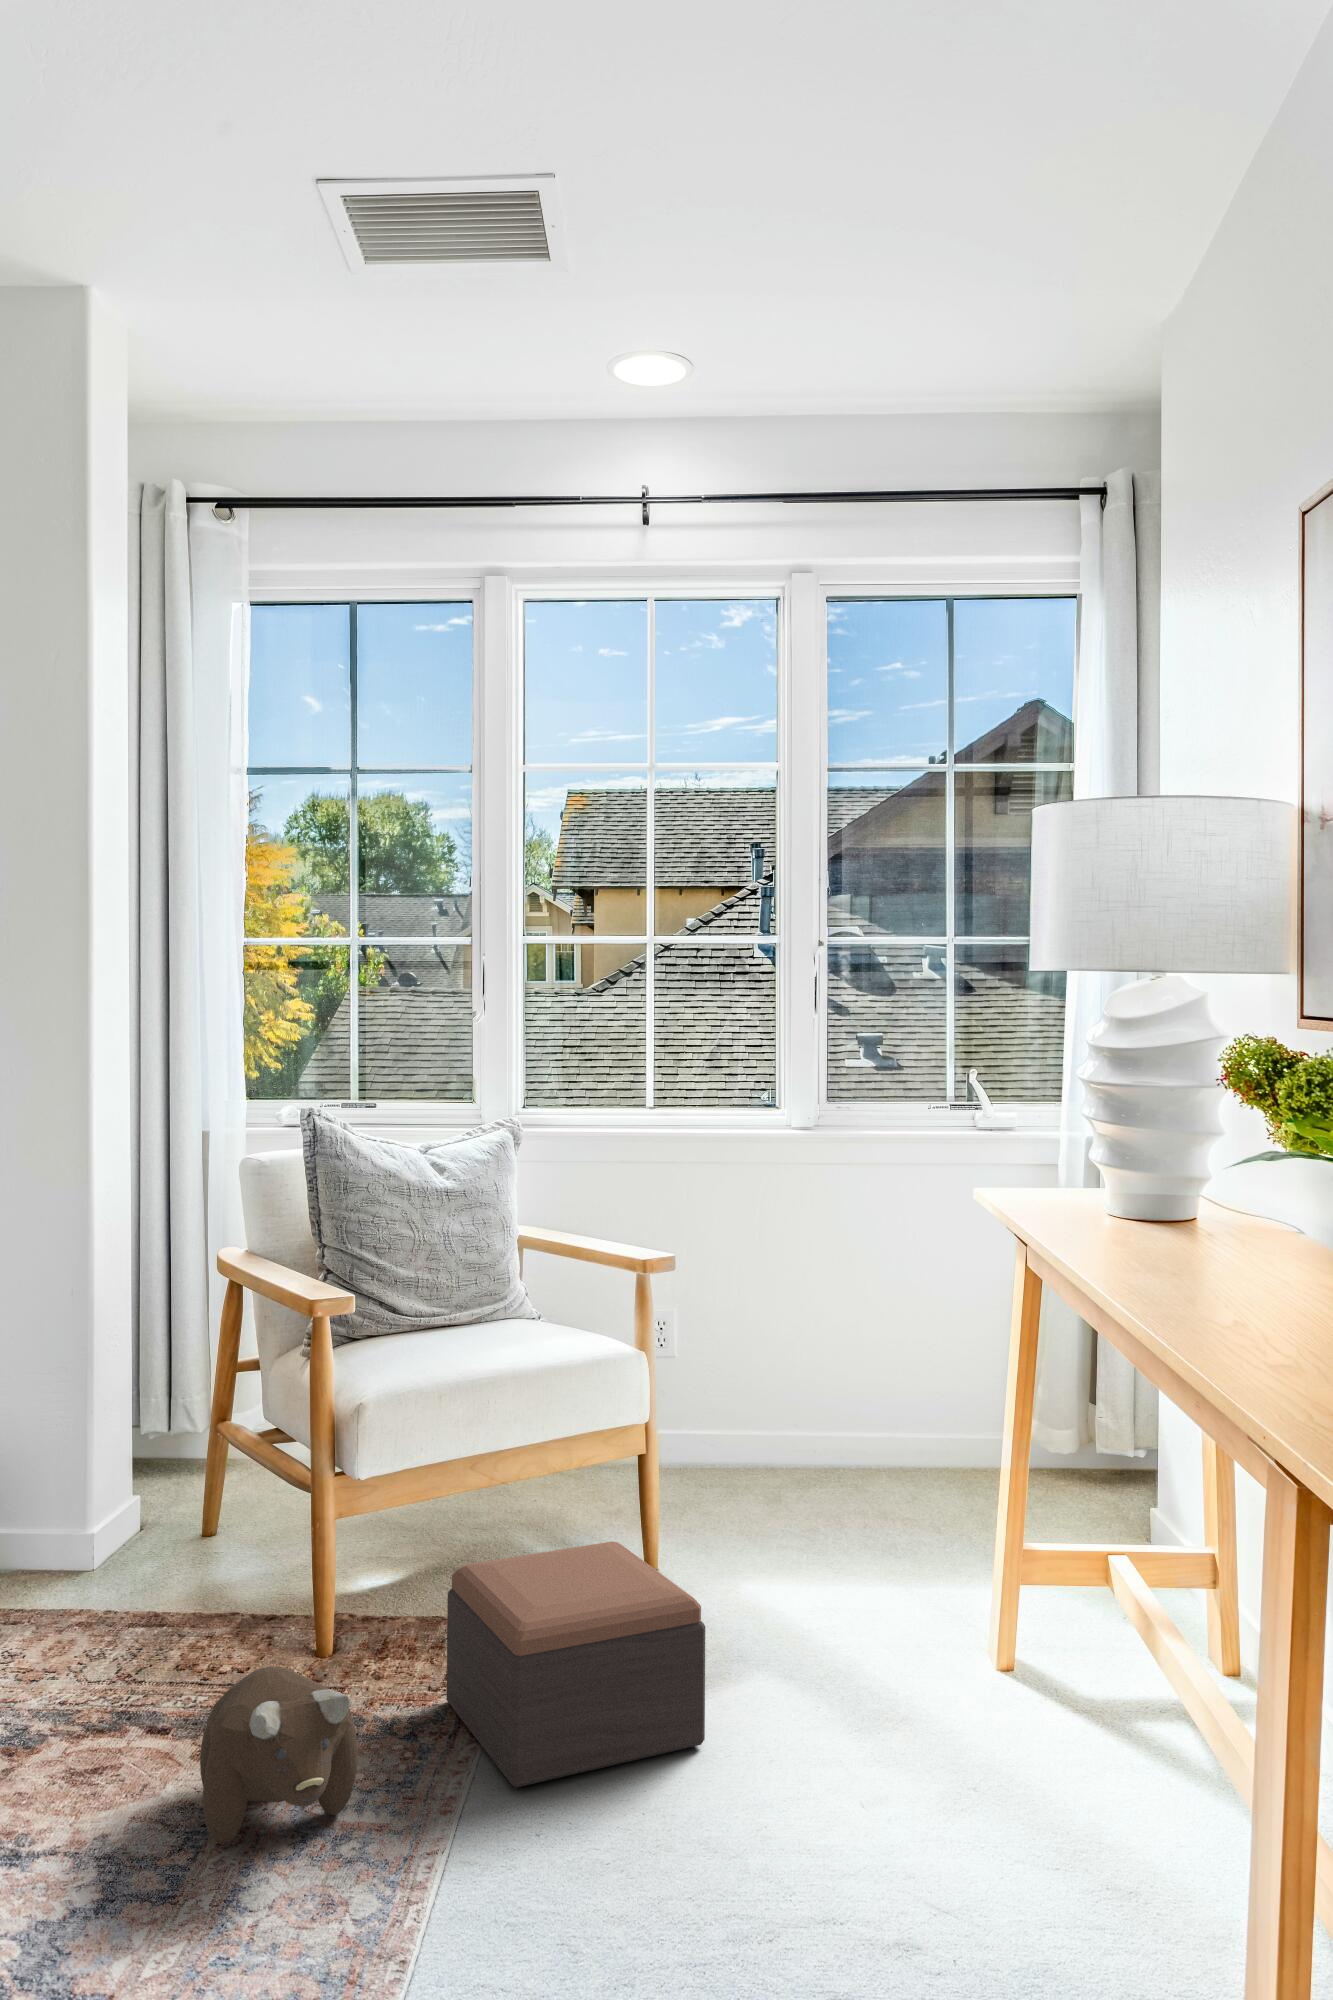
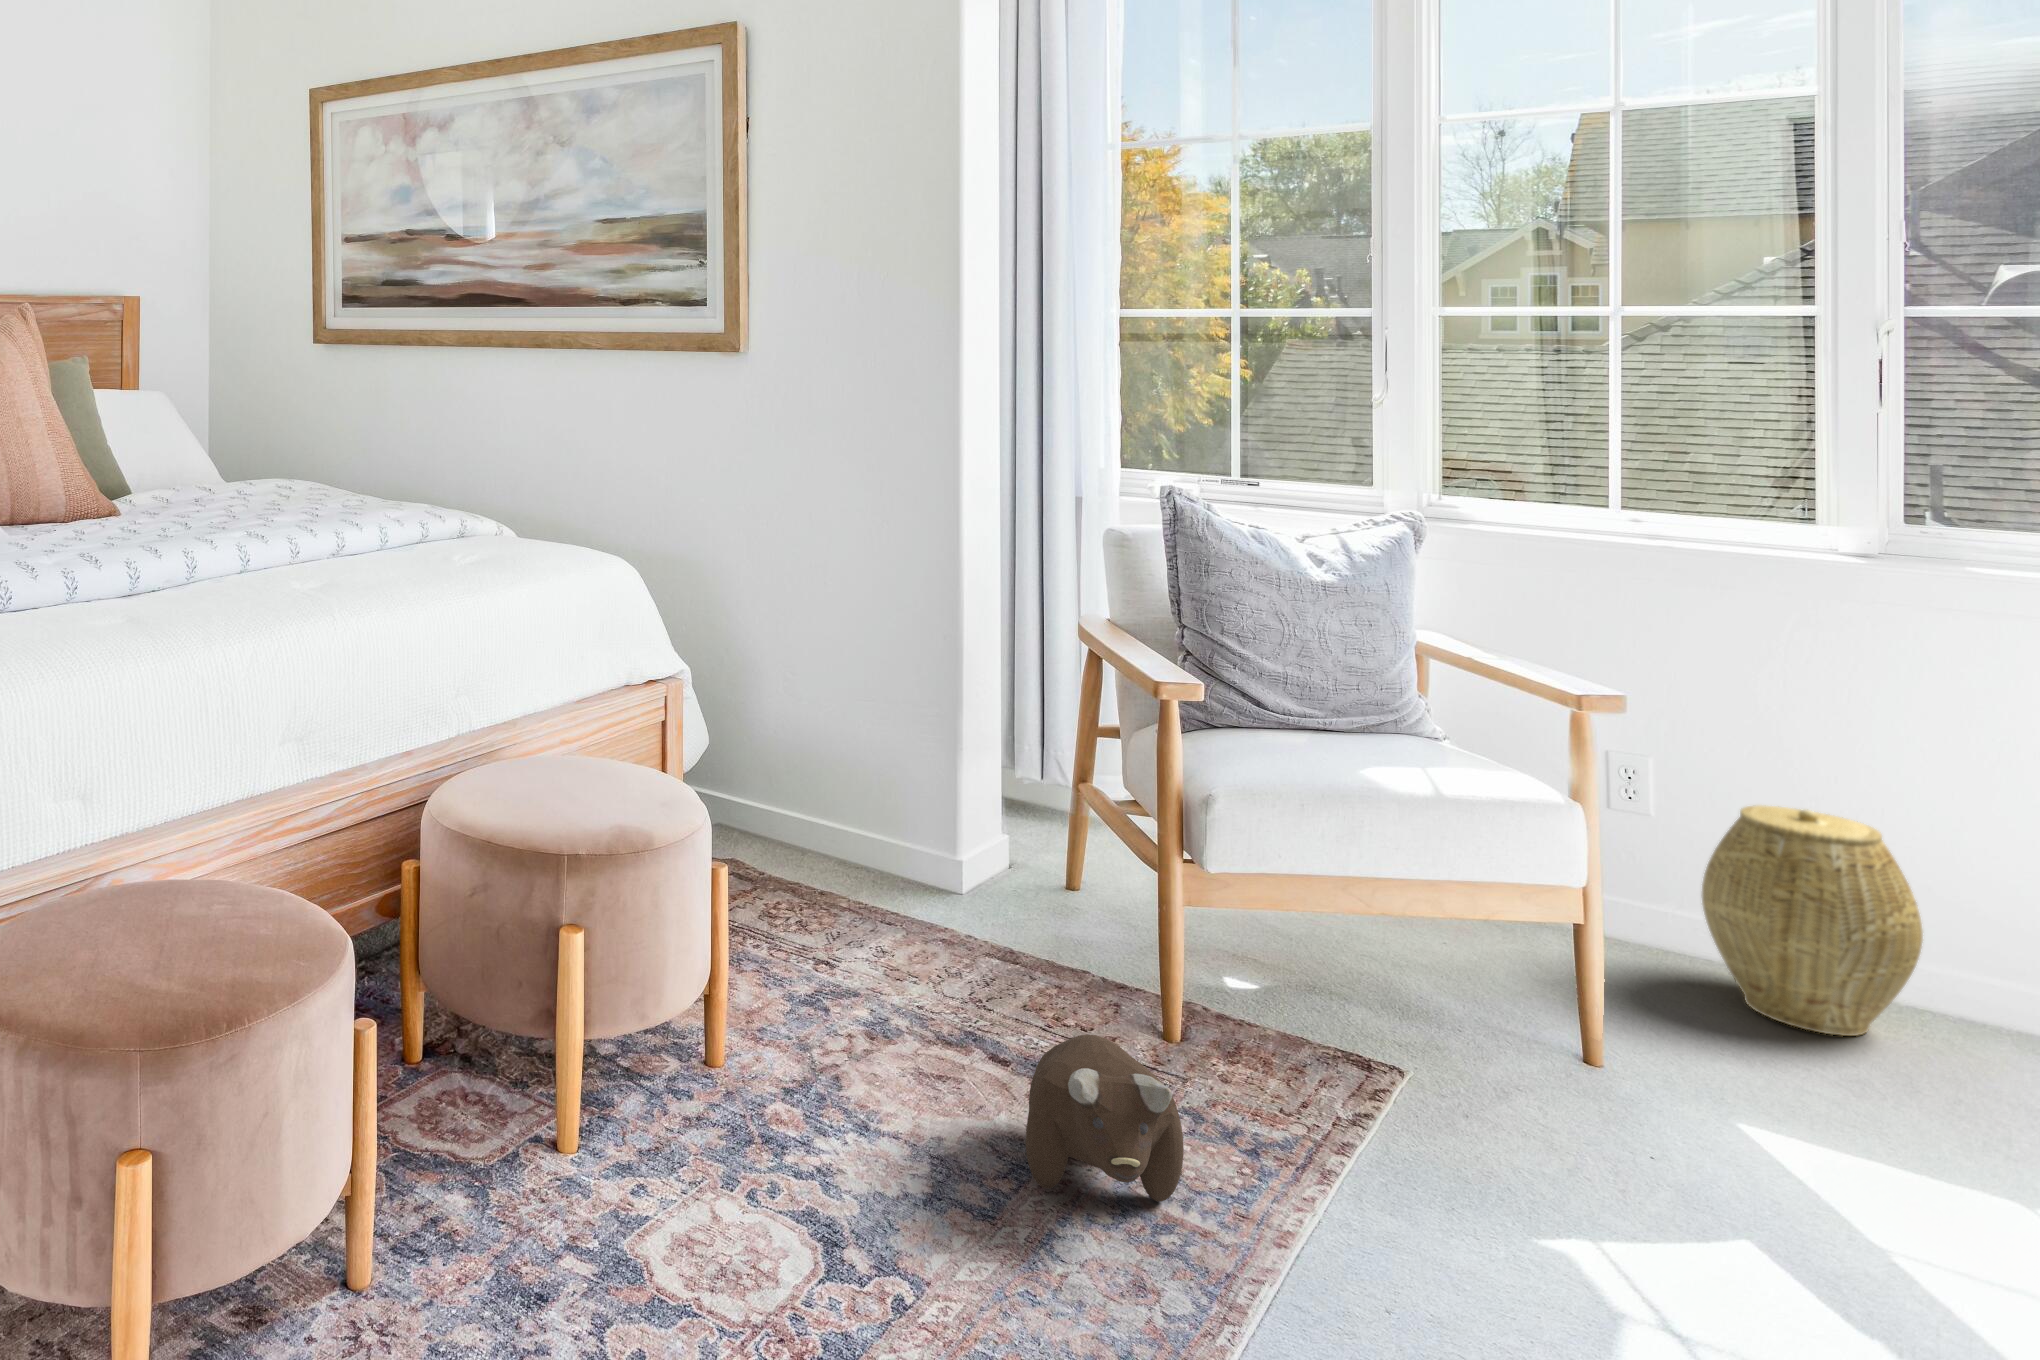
woven basket: none [712,1332,842,1504] -> present [1702,805,1923,1036]
footstool: present [446,1542,705,1788] -> none [1298,992,1635,1289]

